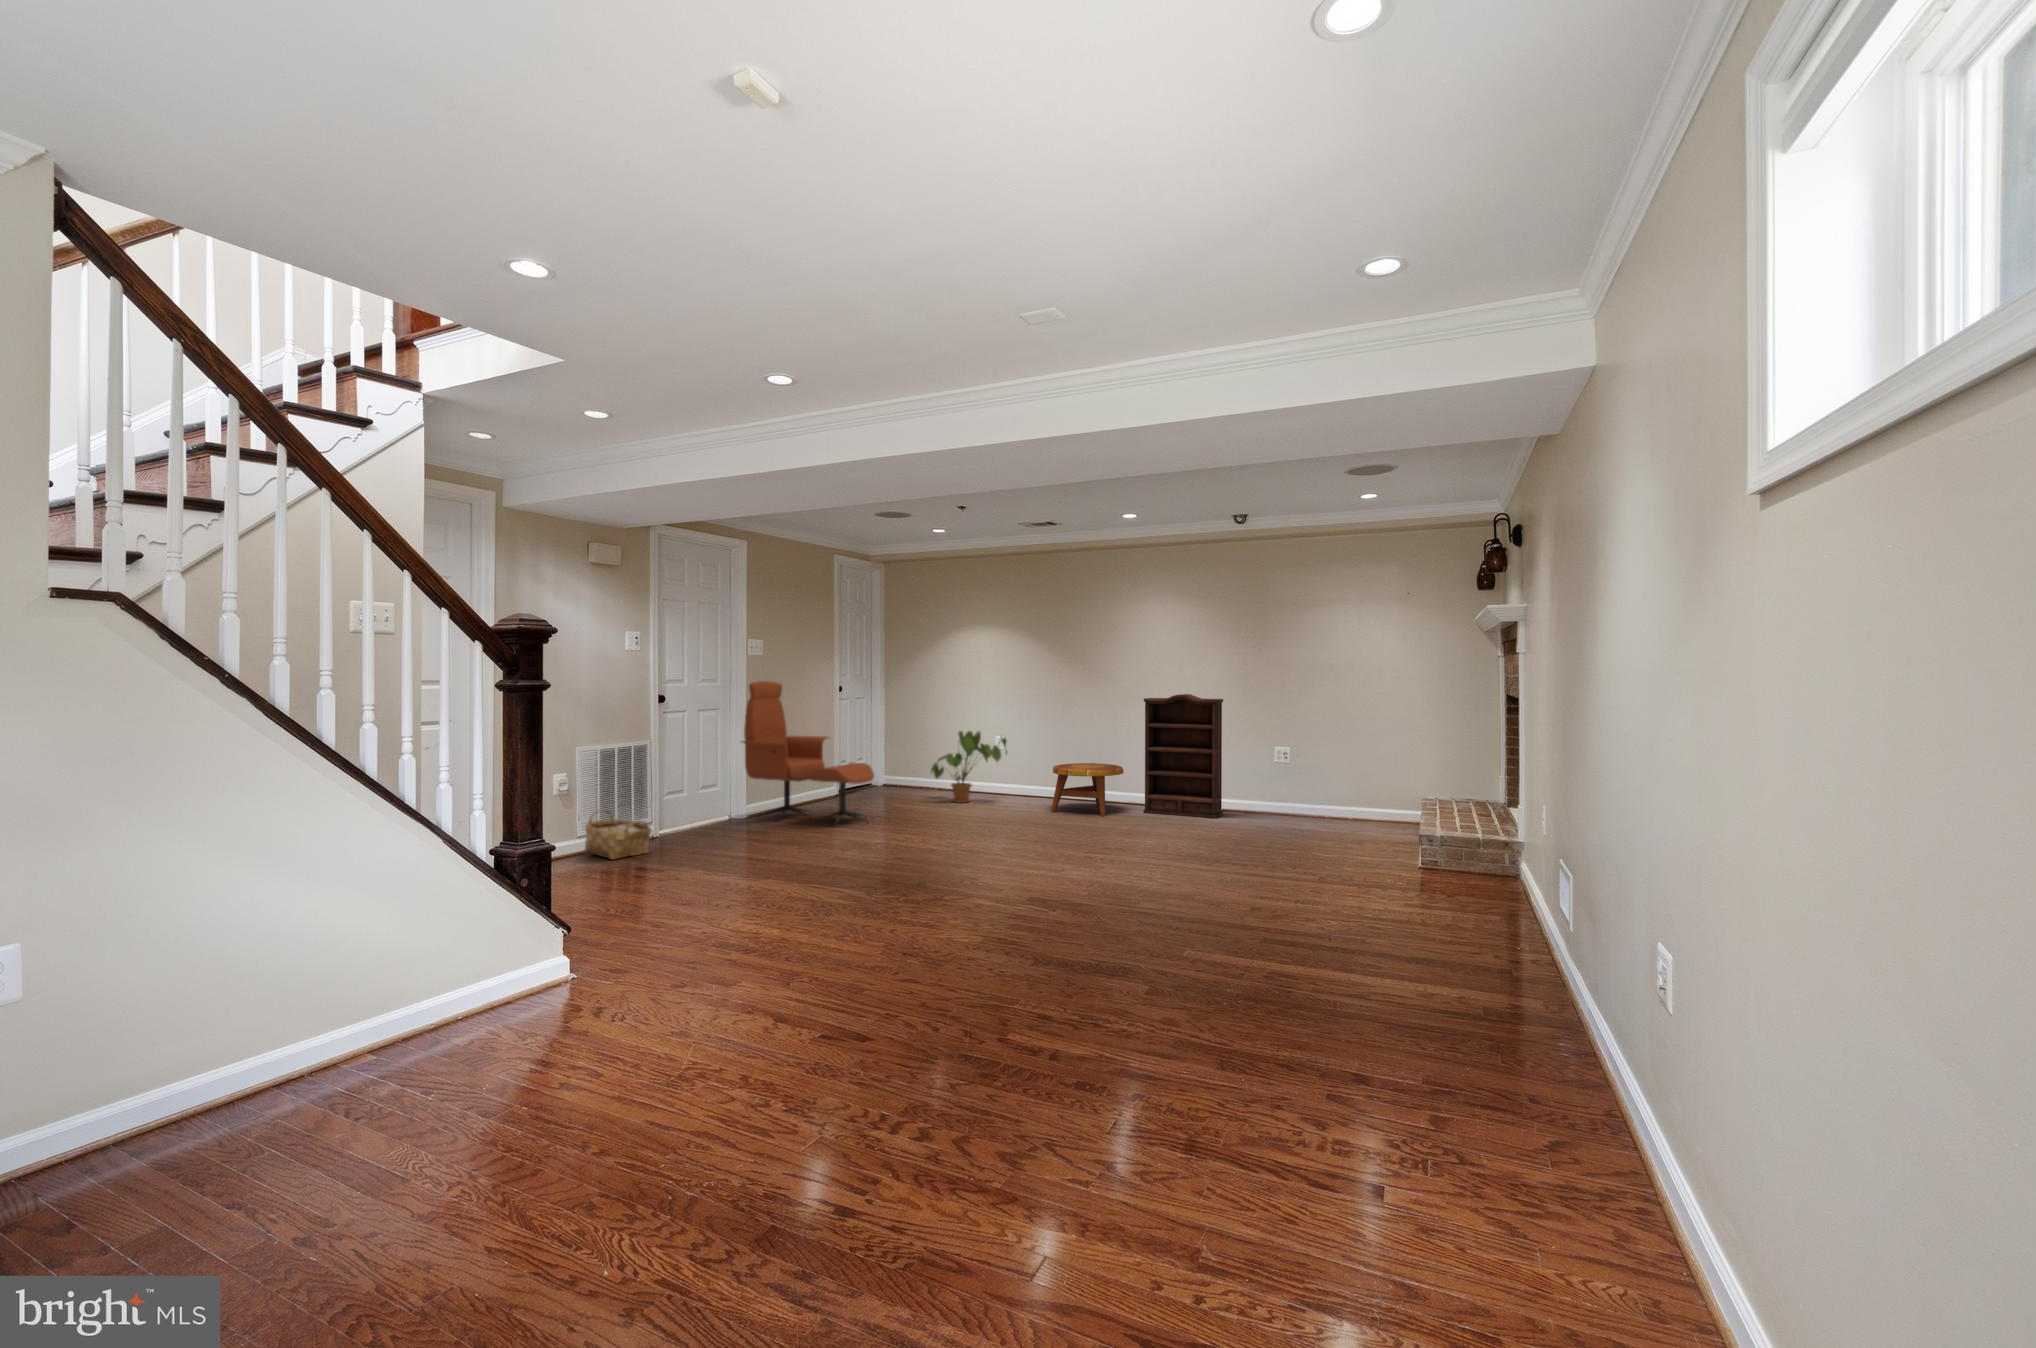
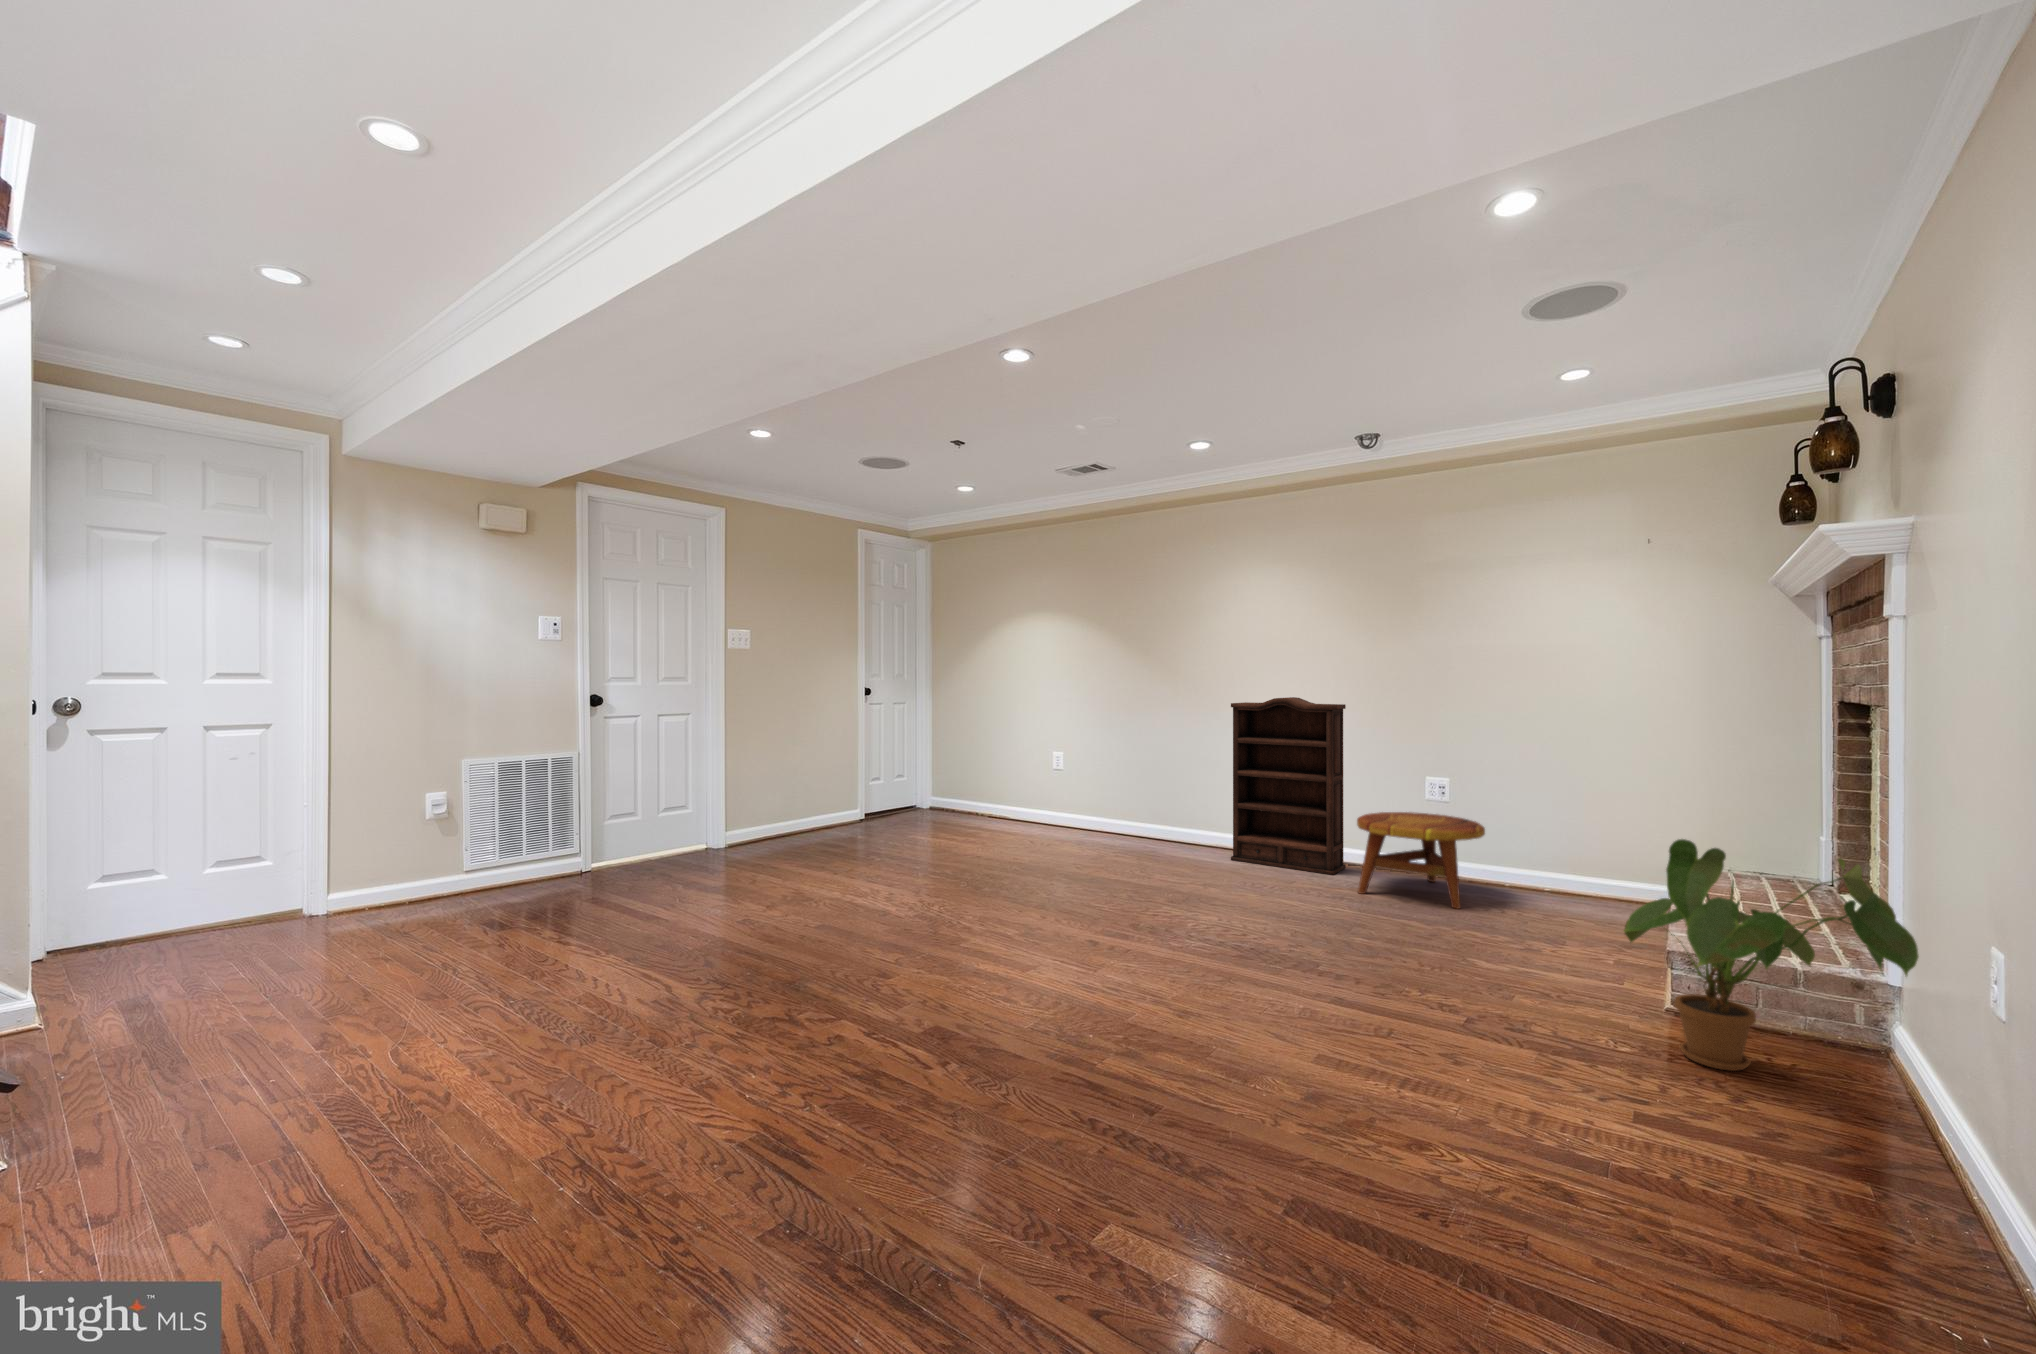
lounge chair: present [742,681,874,823] -> none [714,680,871,865]
house plant: present [931,731,1007,803] -> present [1624,839,1919,1071]
side table: present [1051,763,1123,816] -> present [1357,812,1485,909]
woven basket: present [585,809,651,860] -> none [463,837,544,905]

